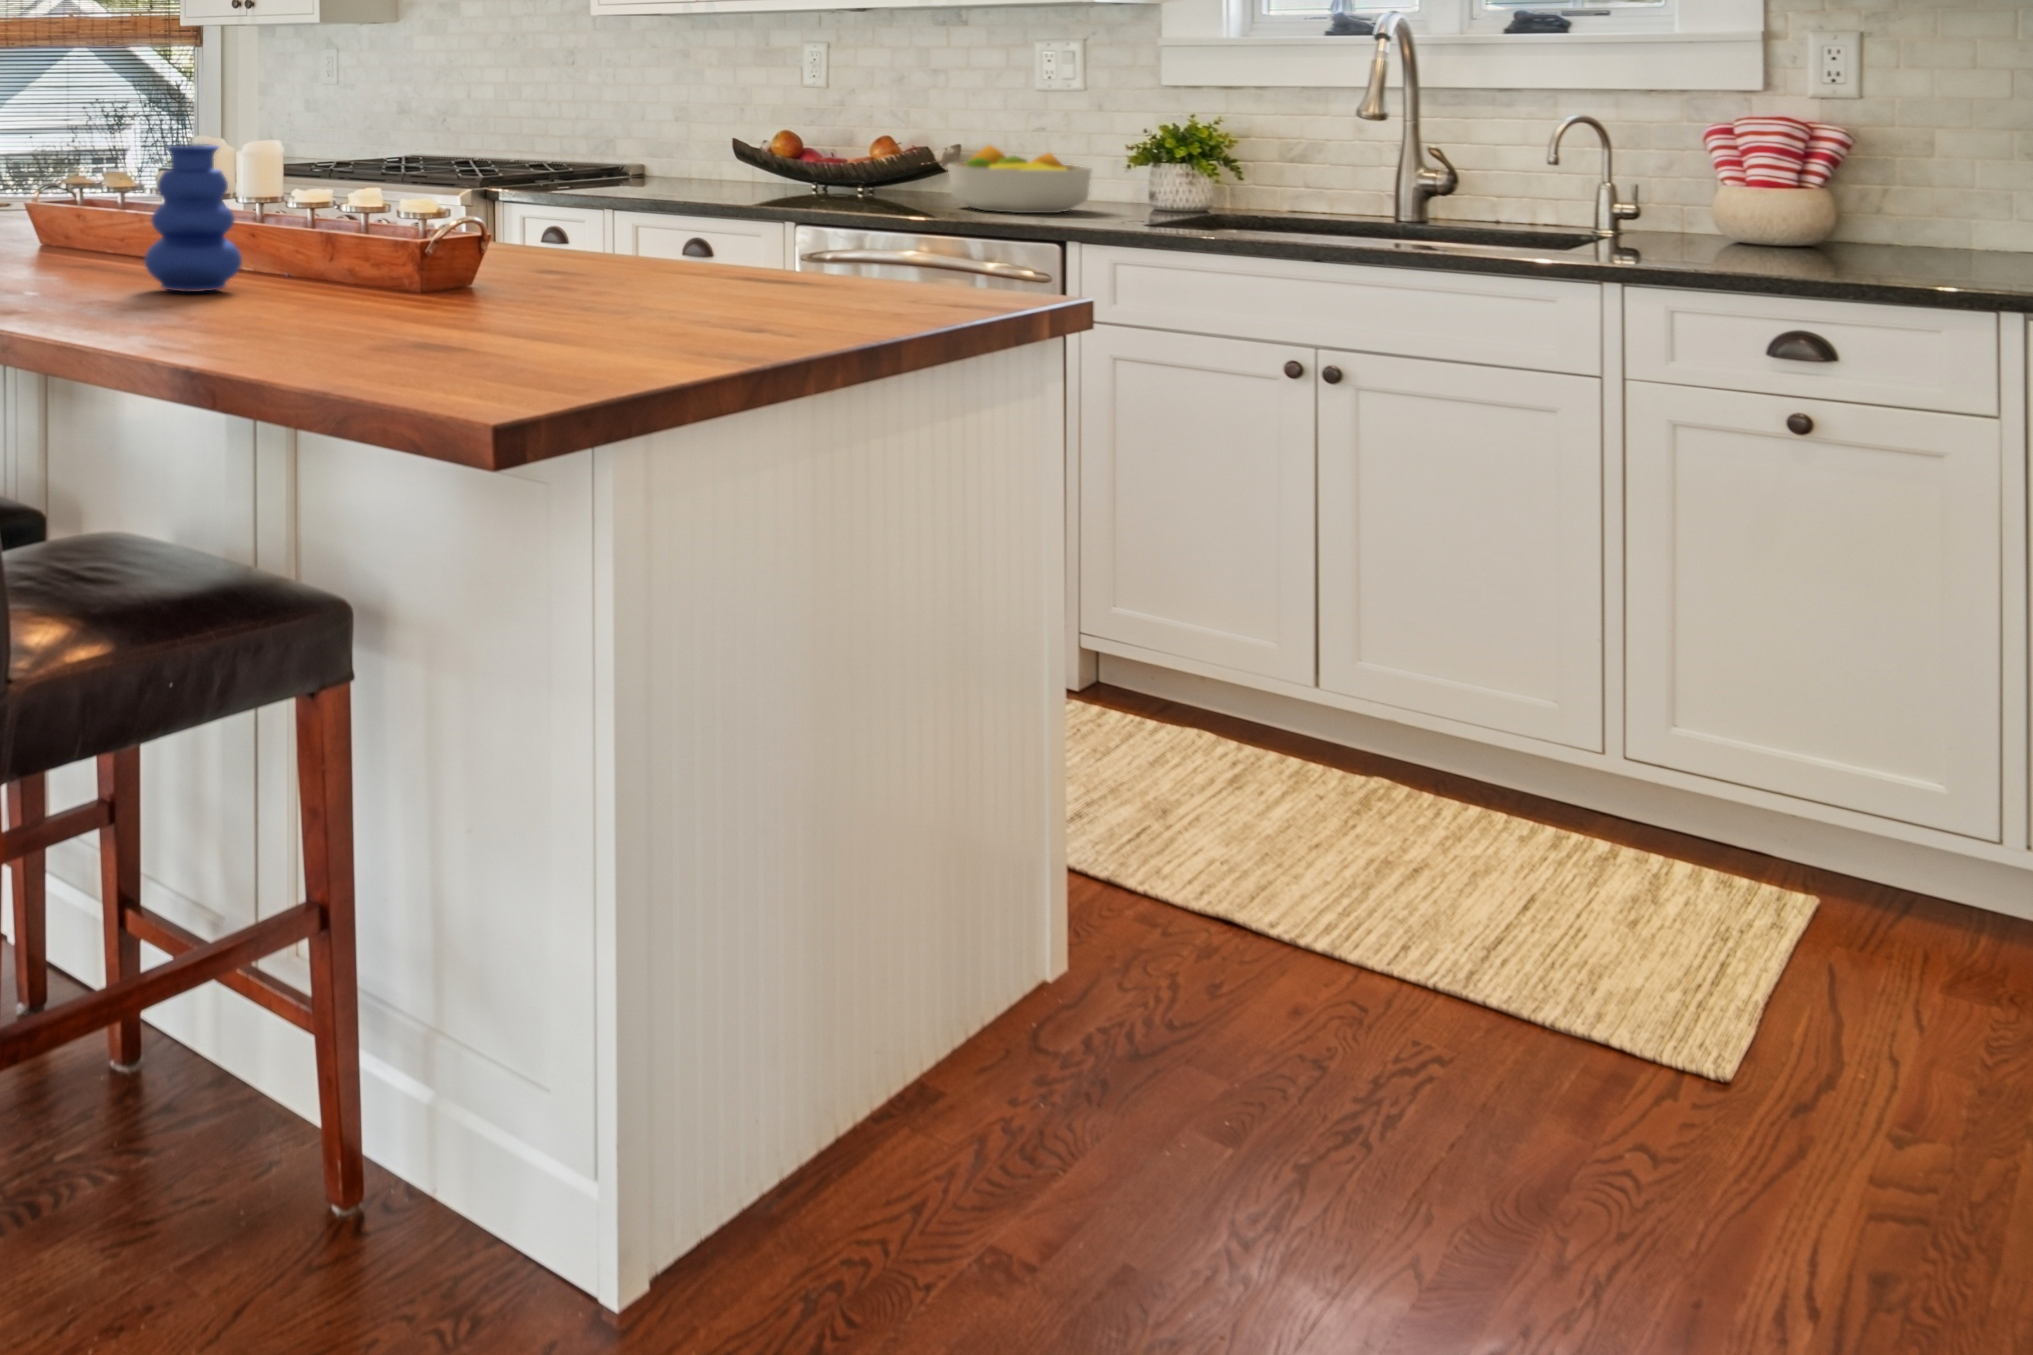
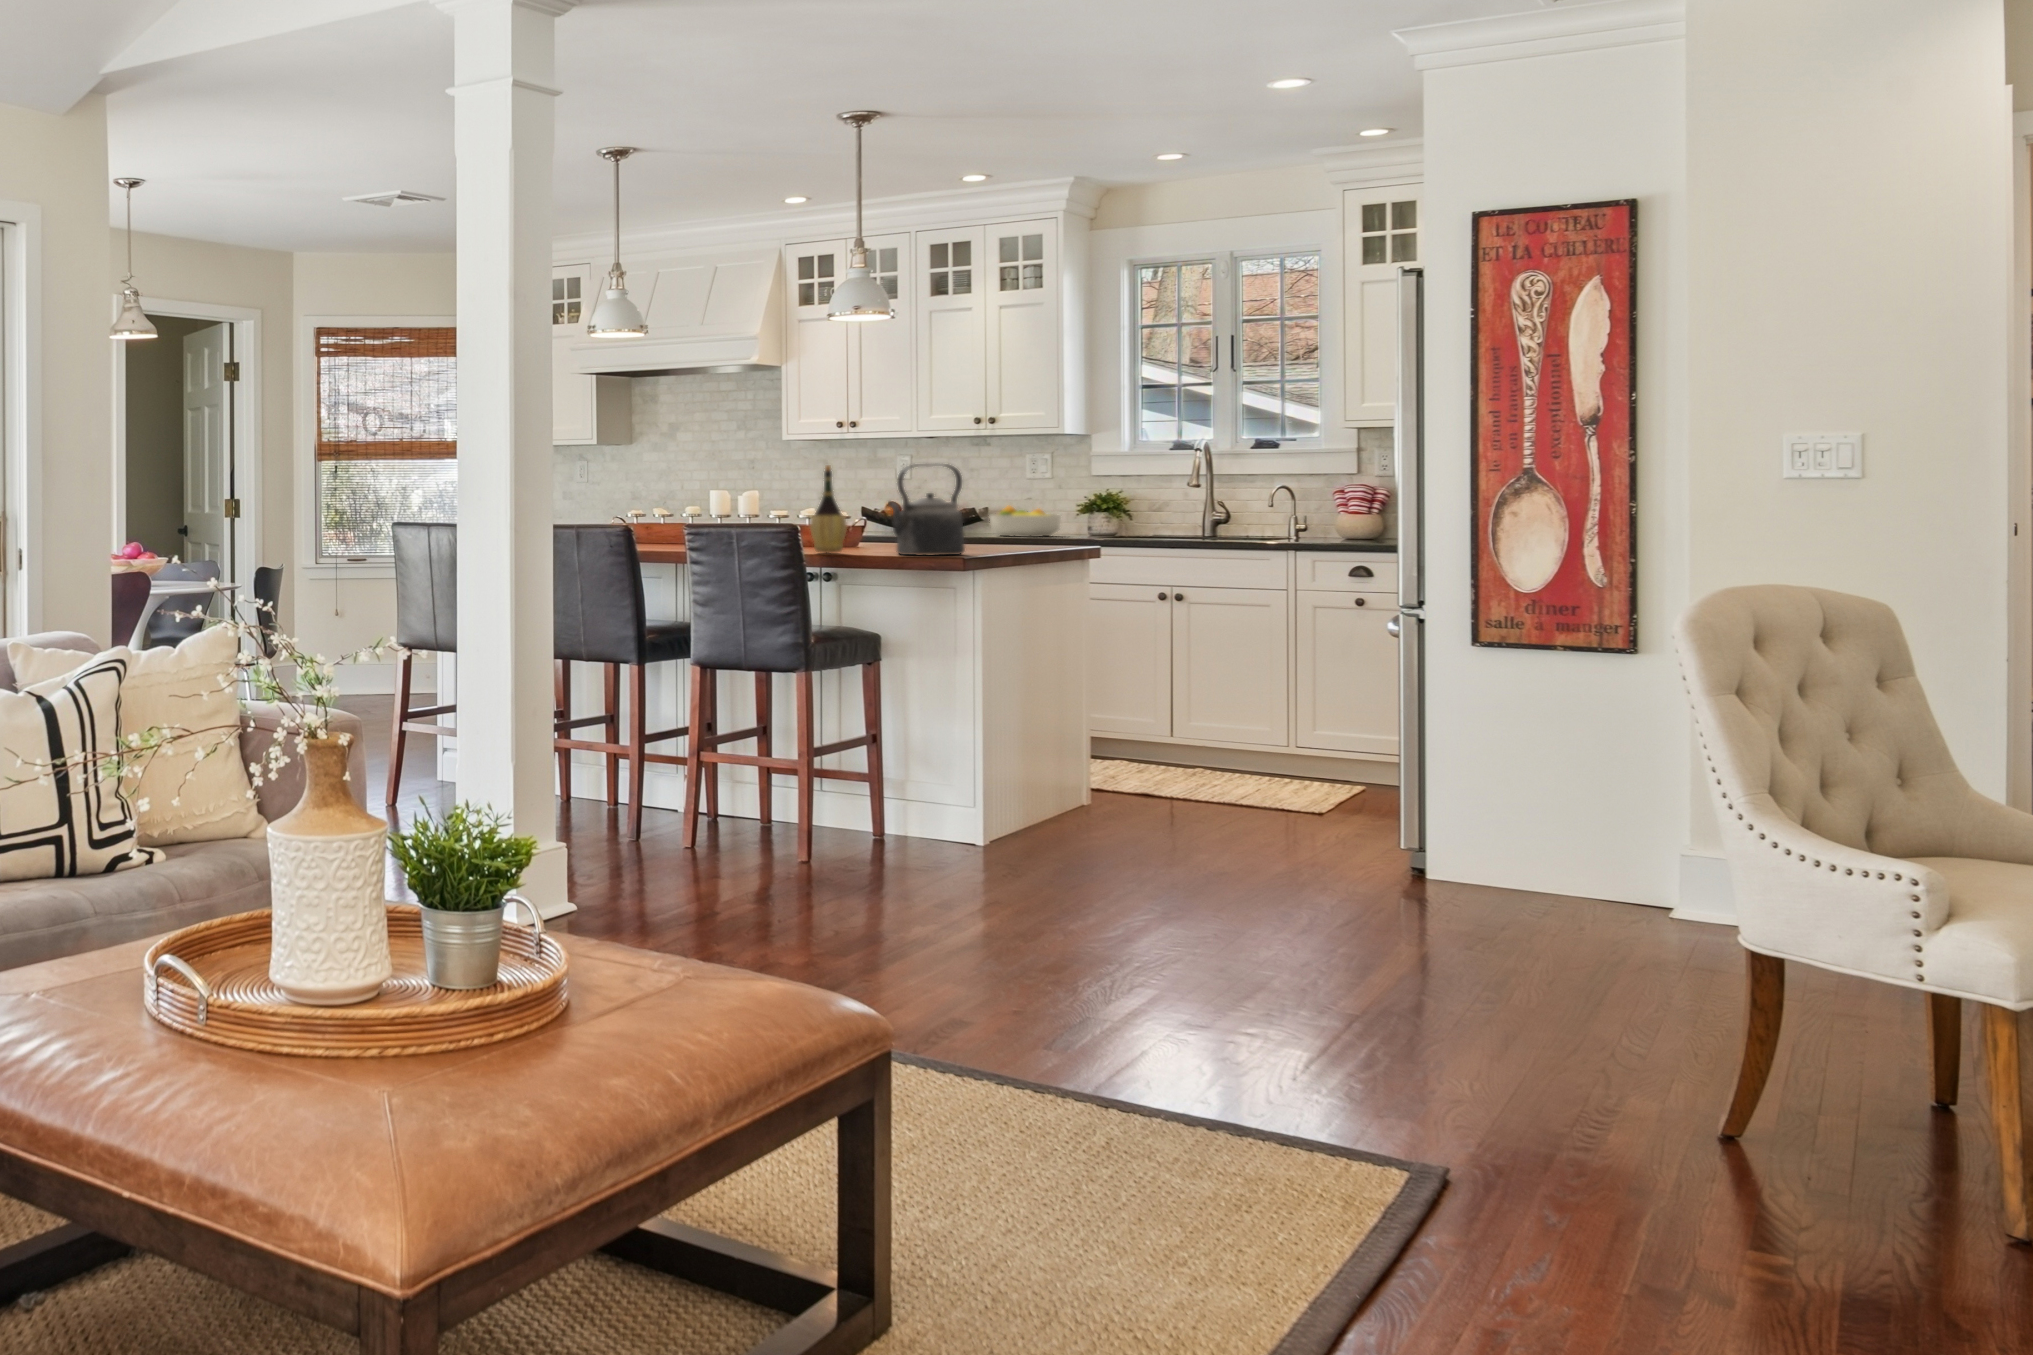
wine bottle: none [282,73,377,312] -> present [810,465,847,553]
kettle: none [436,74,670,343] -> present [888,465,965,555]
vase: present [144,144,242,292] -> none [735,494,774,551]

